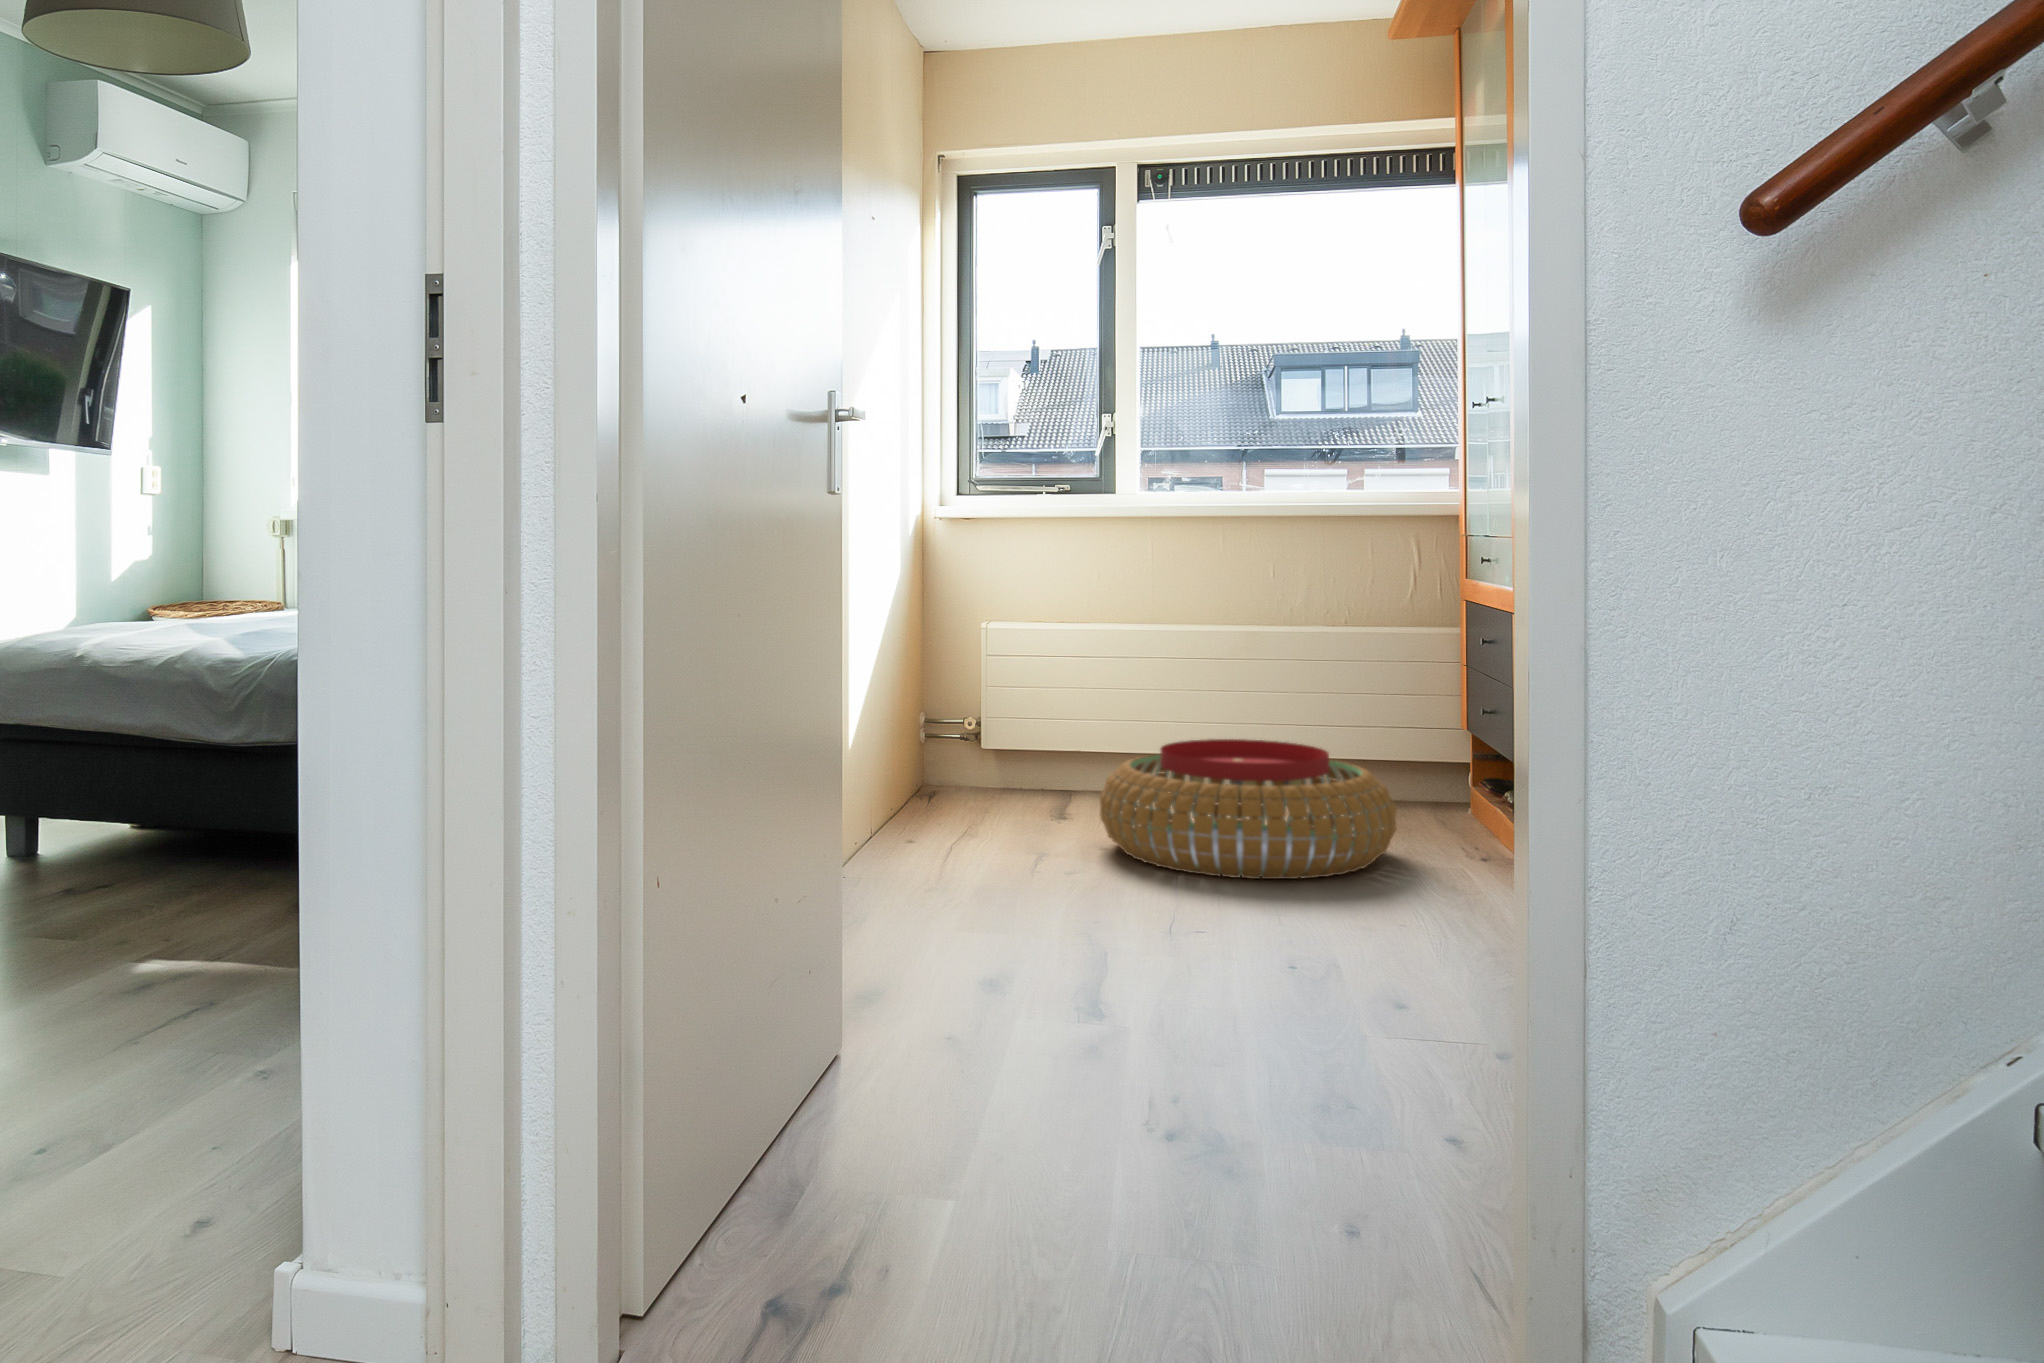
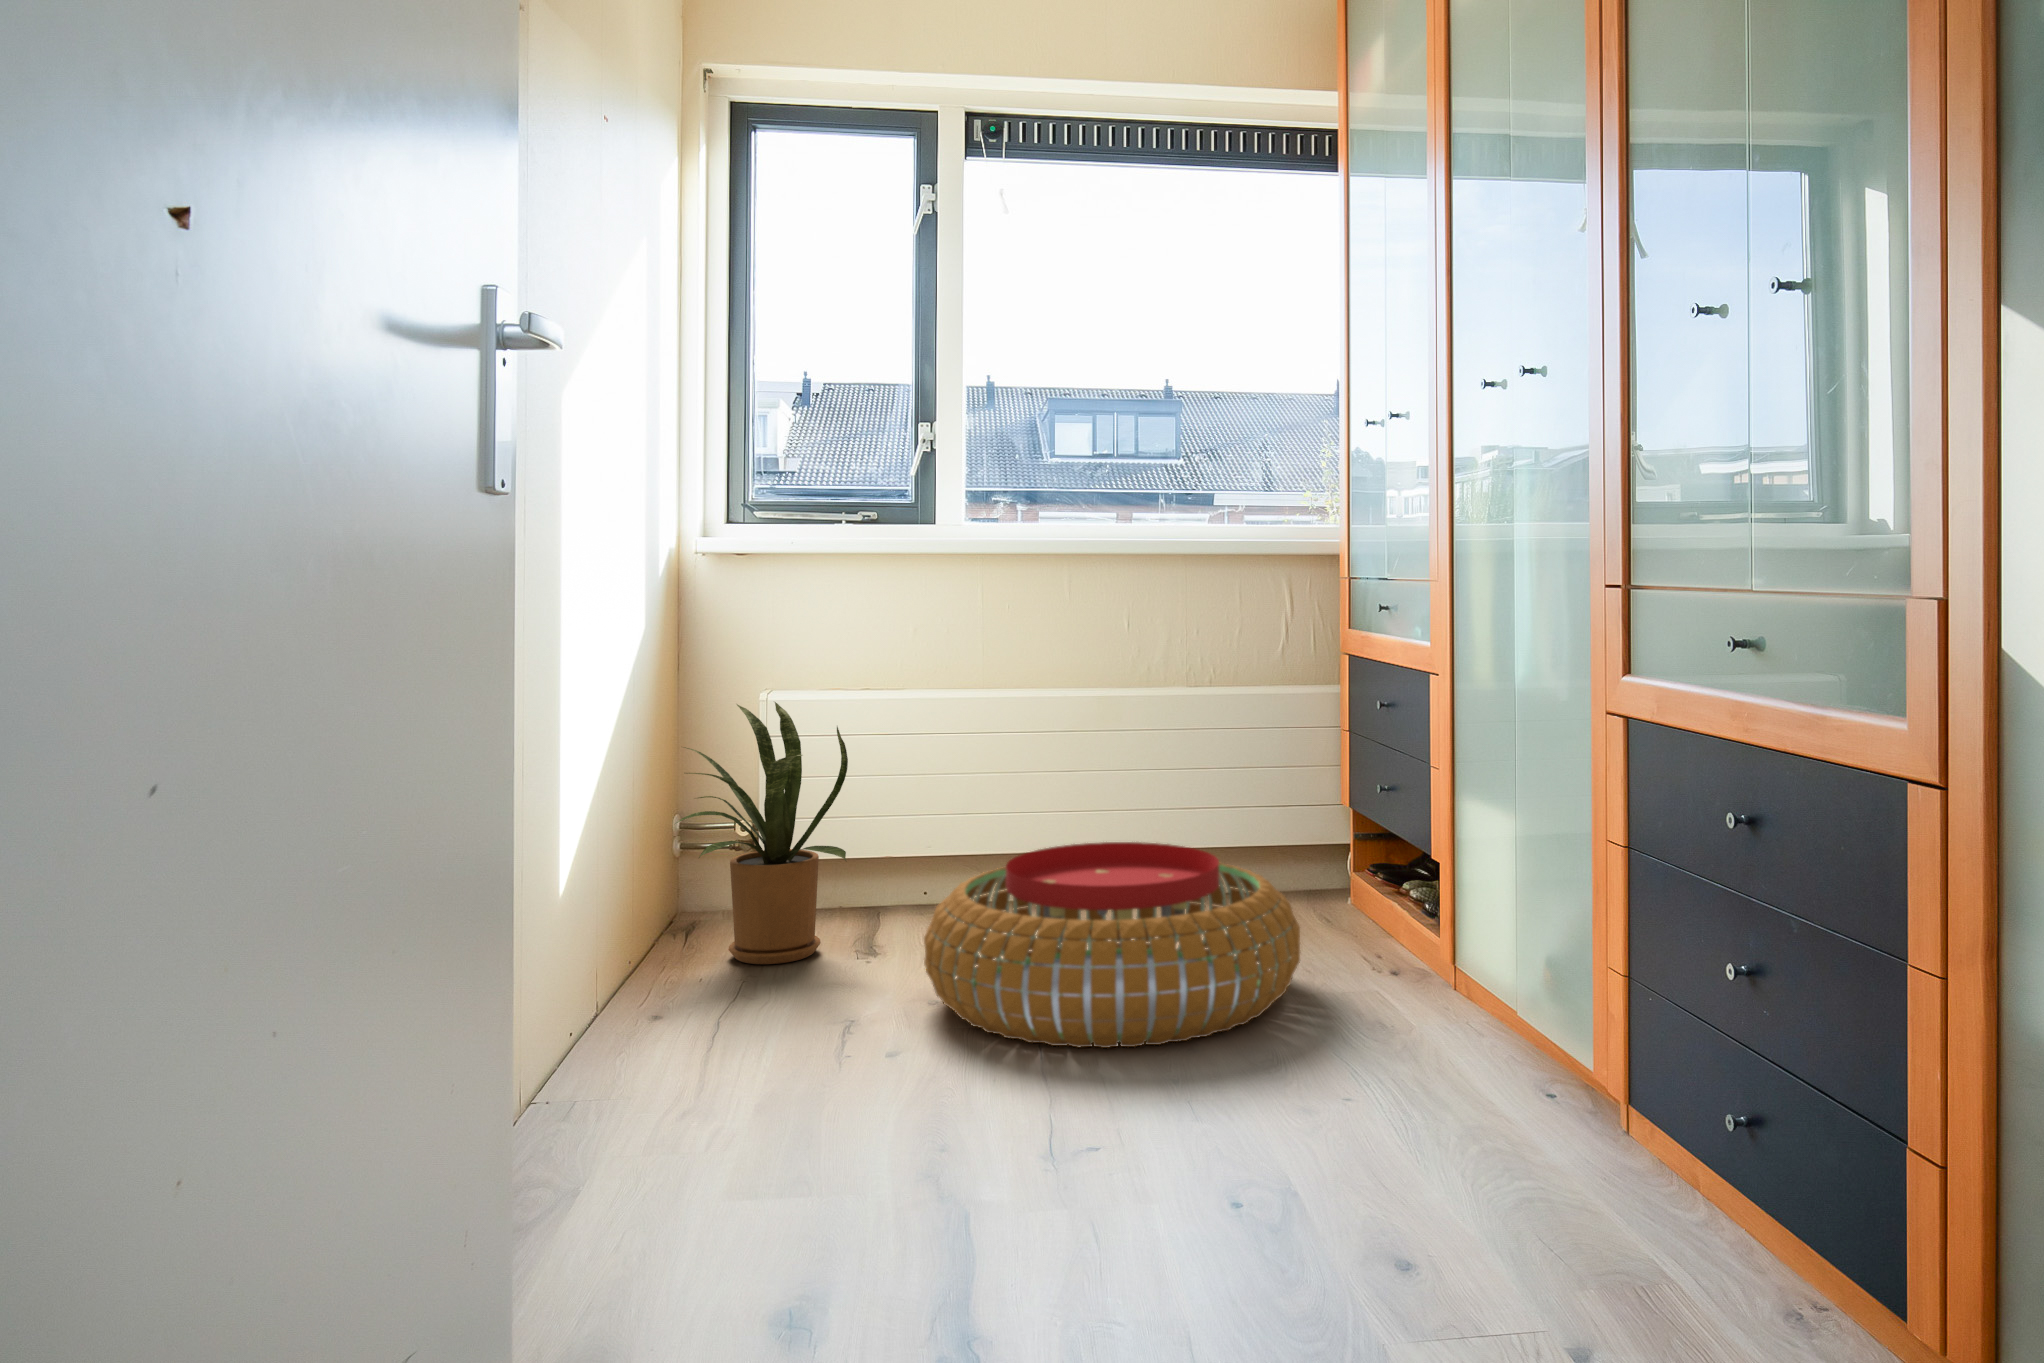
house plant: none [920,627,1046,816] -> present [677,702,848,964]

